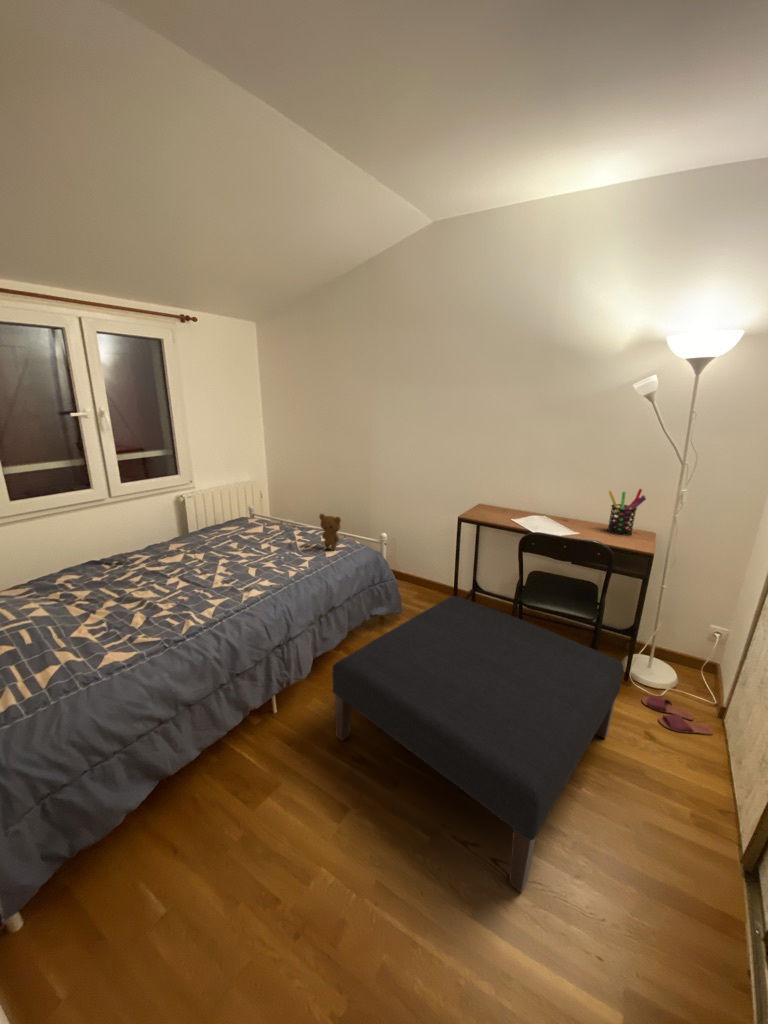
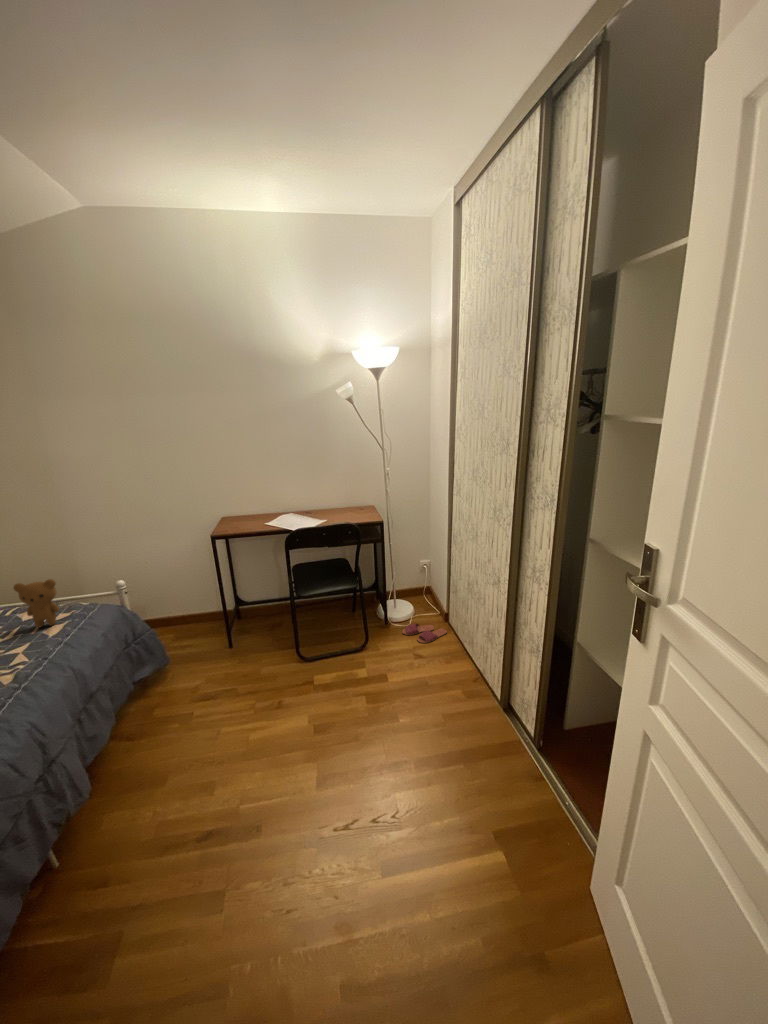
pen holder: present [607,489,646,535] -> none [337,474,364,514]
ottoman: present [332,596,623,892] -> none [132,608,405,839]

